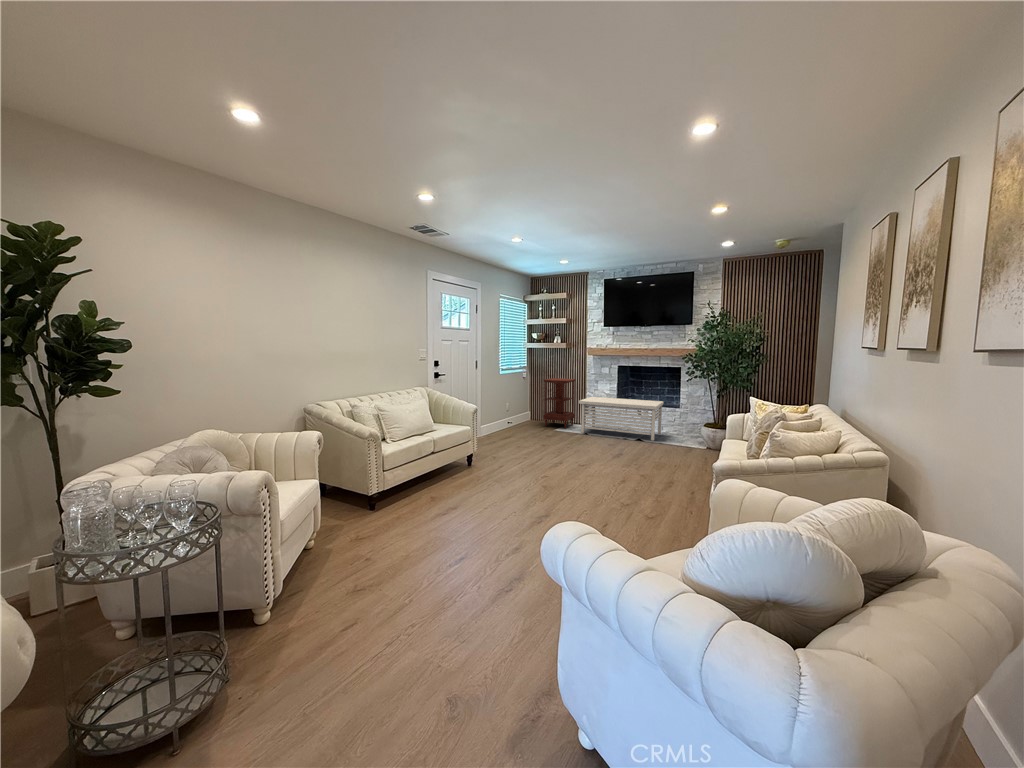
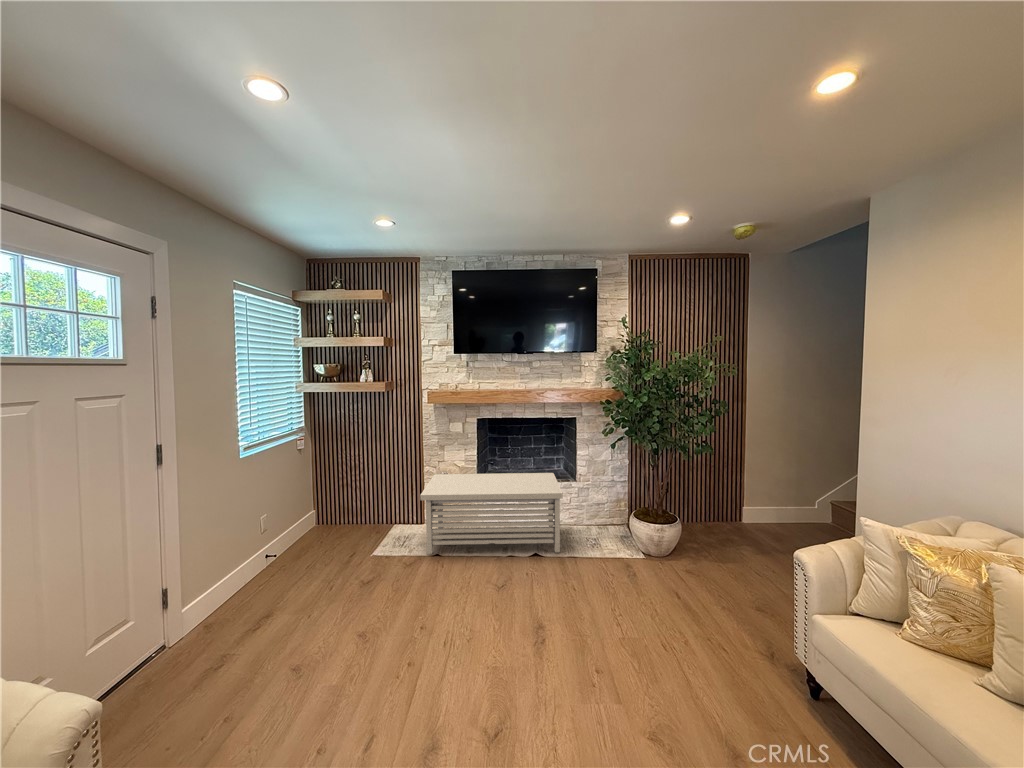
side table: present [543,378,575,428] -> none [342,445,405,547]

